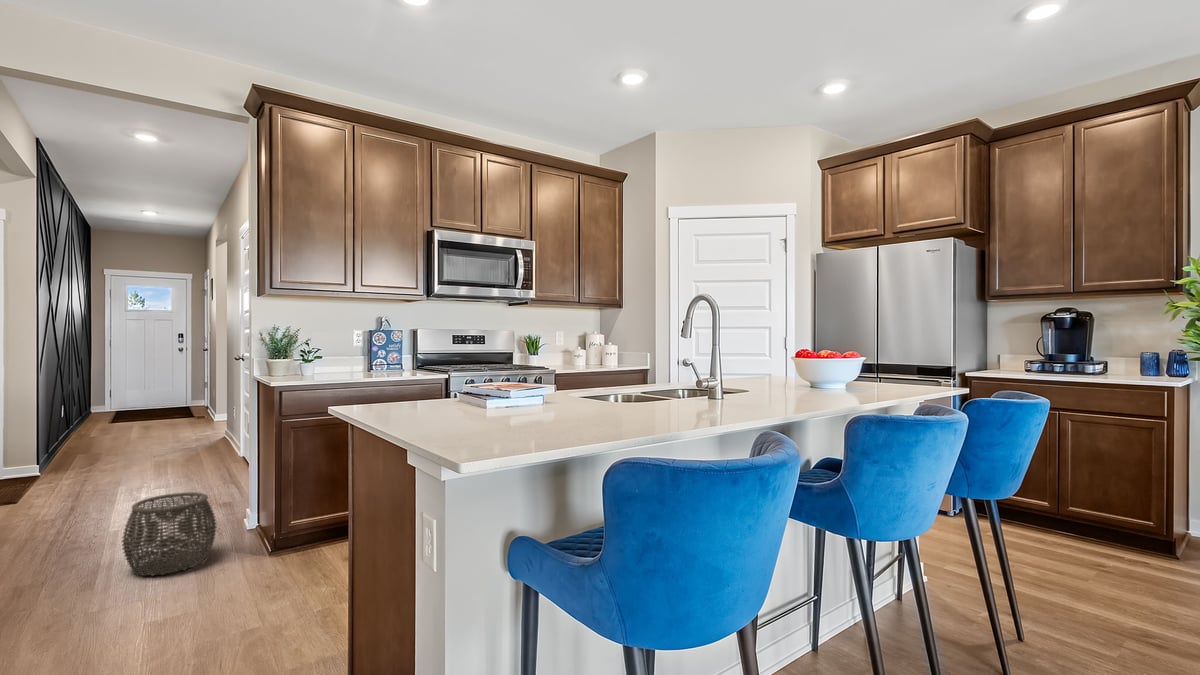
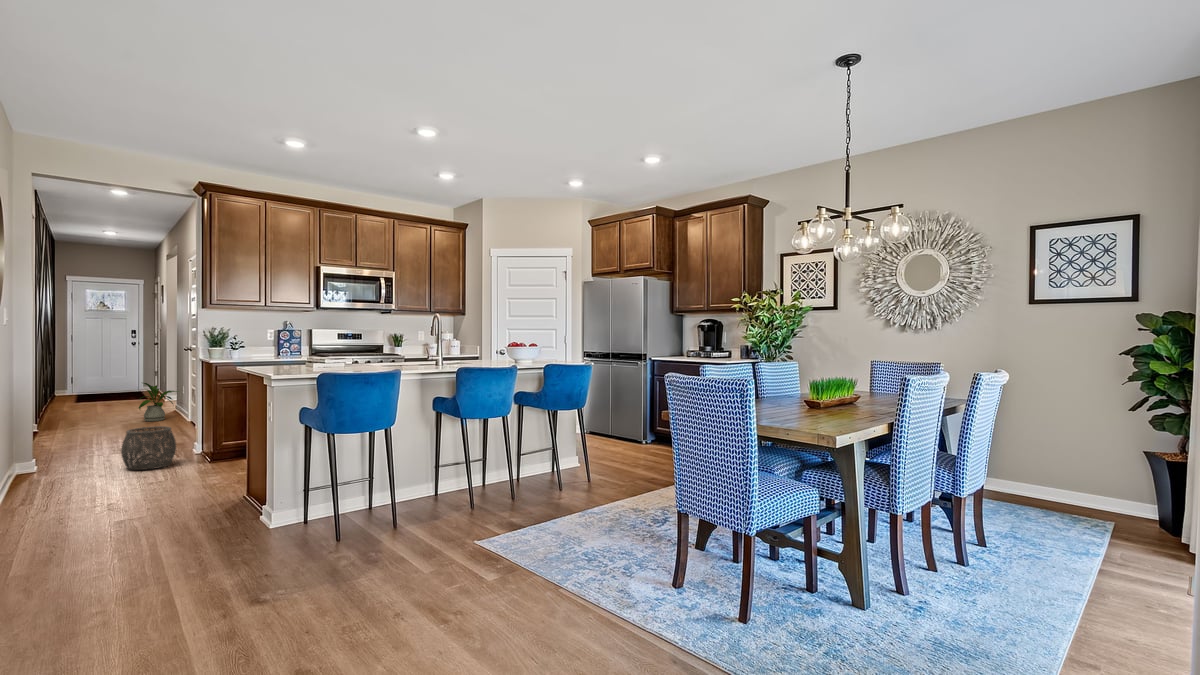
house plant: none [172,404,232,457] -> present [139,383,177,421]

